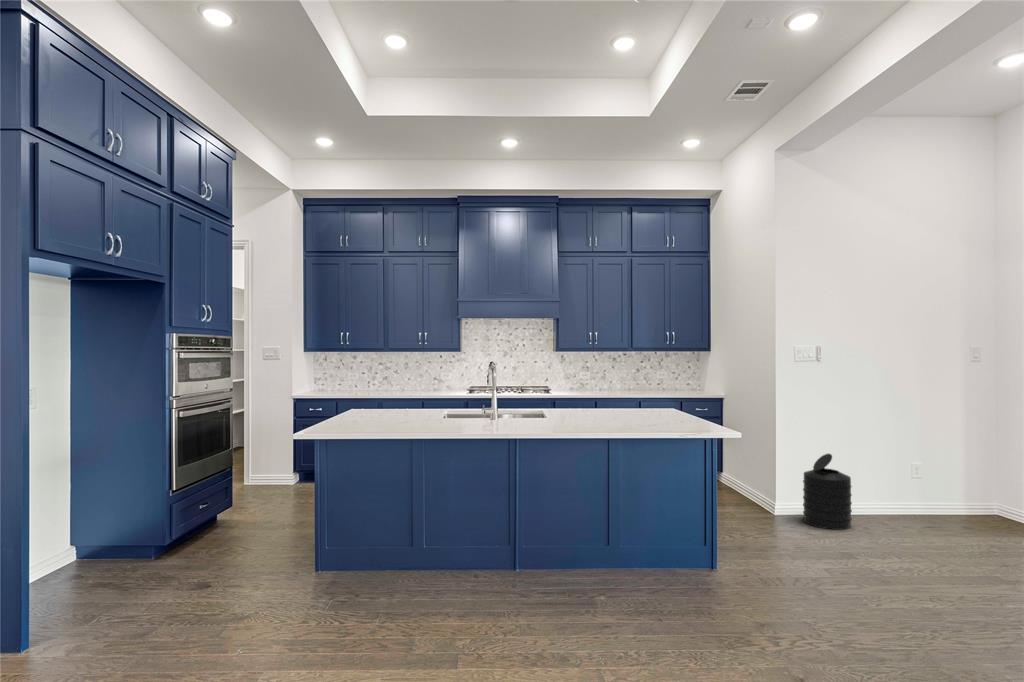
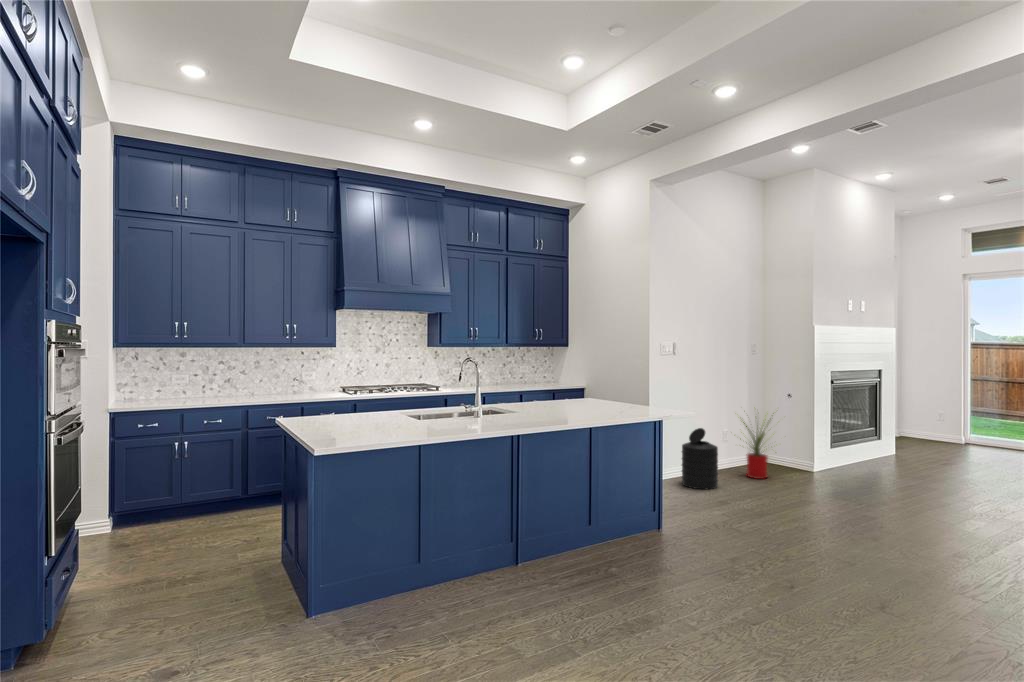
house plant: none [888,430,979,530] -> present [740,413,774,479]

